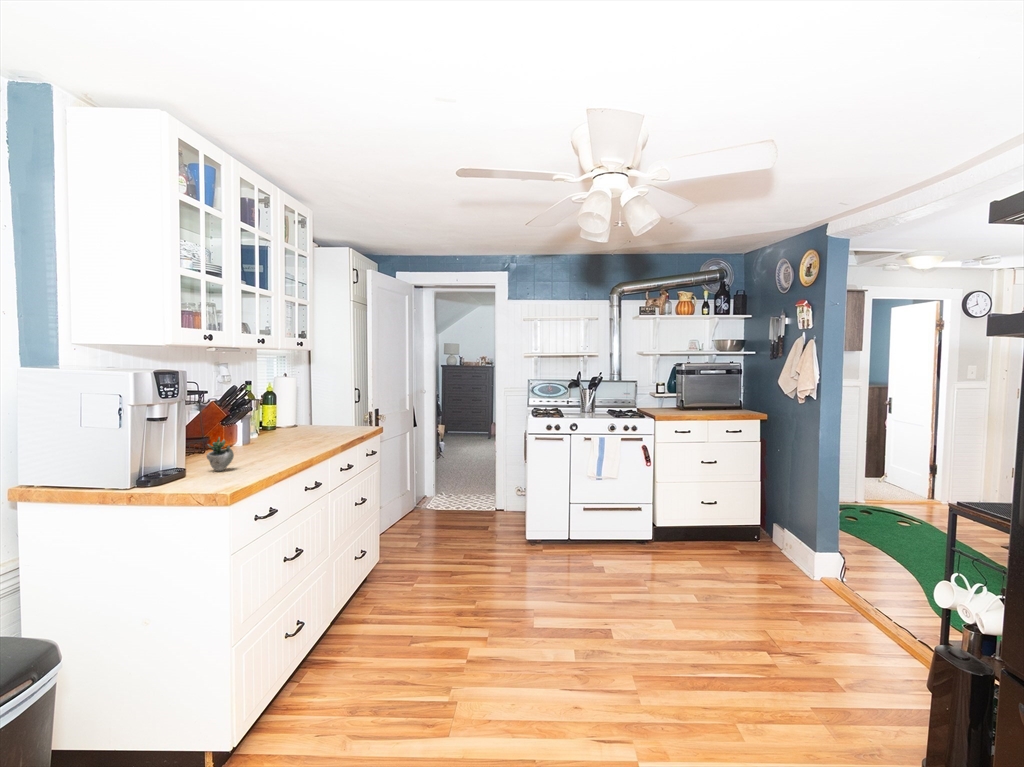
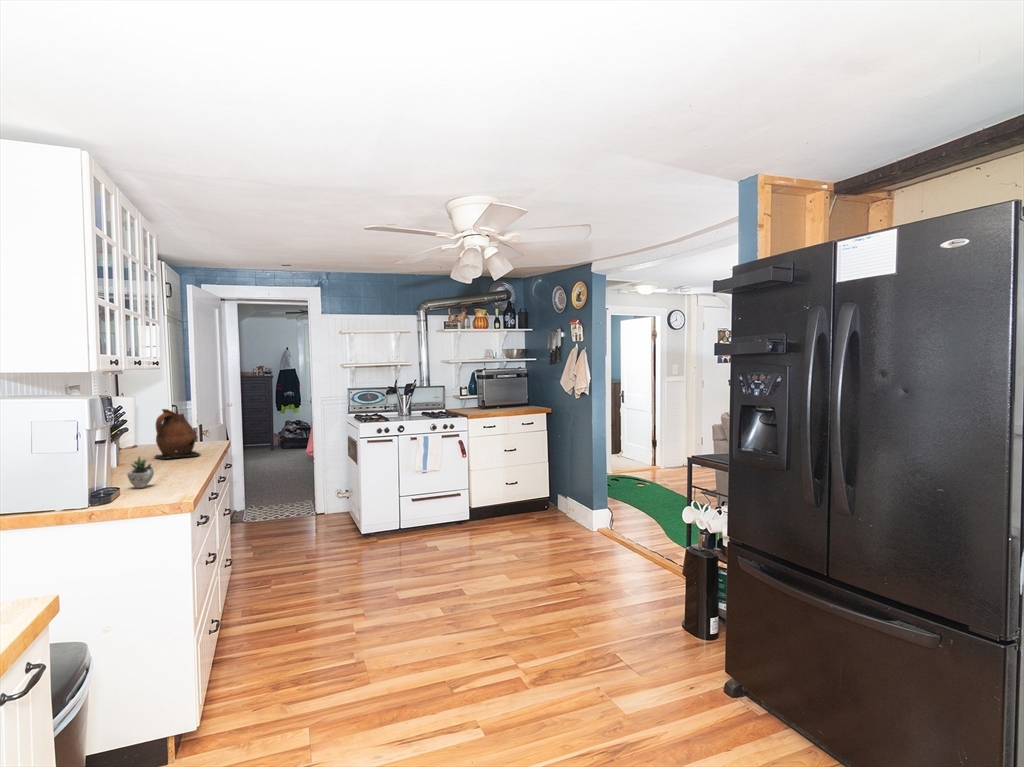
ceramic pitcher: none [295,390,338,441] -> present [155,409,200,459]

